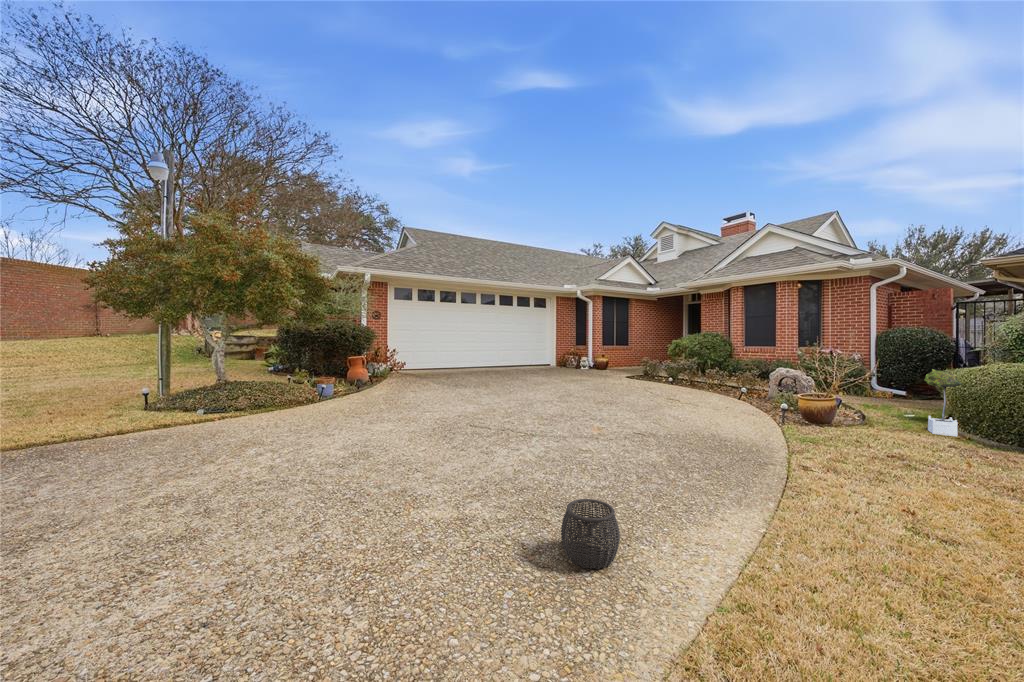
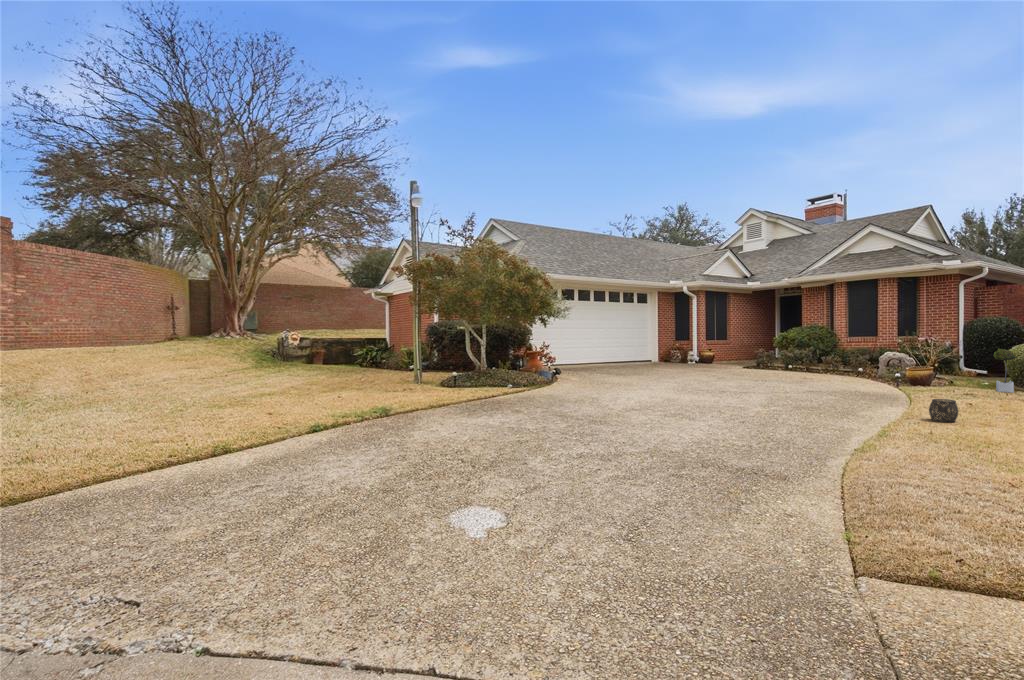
woven basket: present [561,499,620,569] -> present [929,399,959,422]

